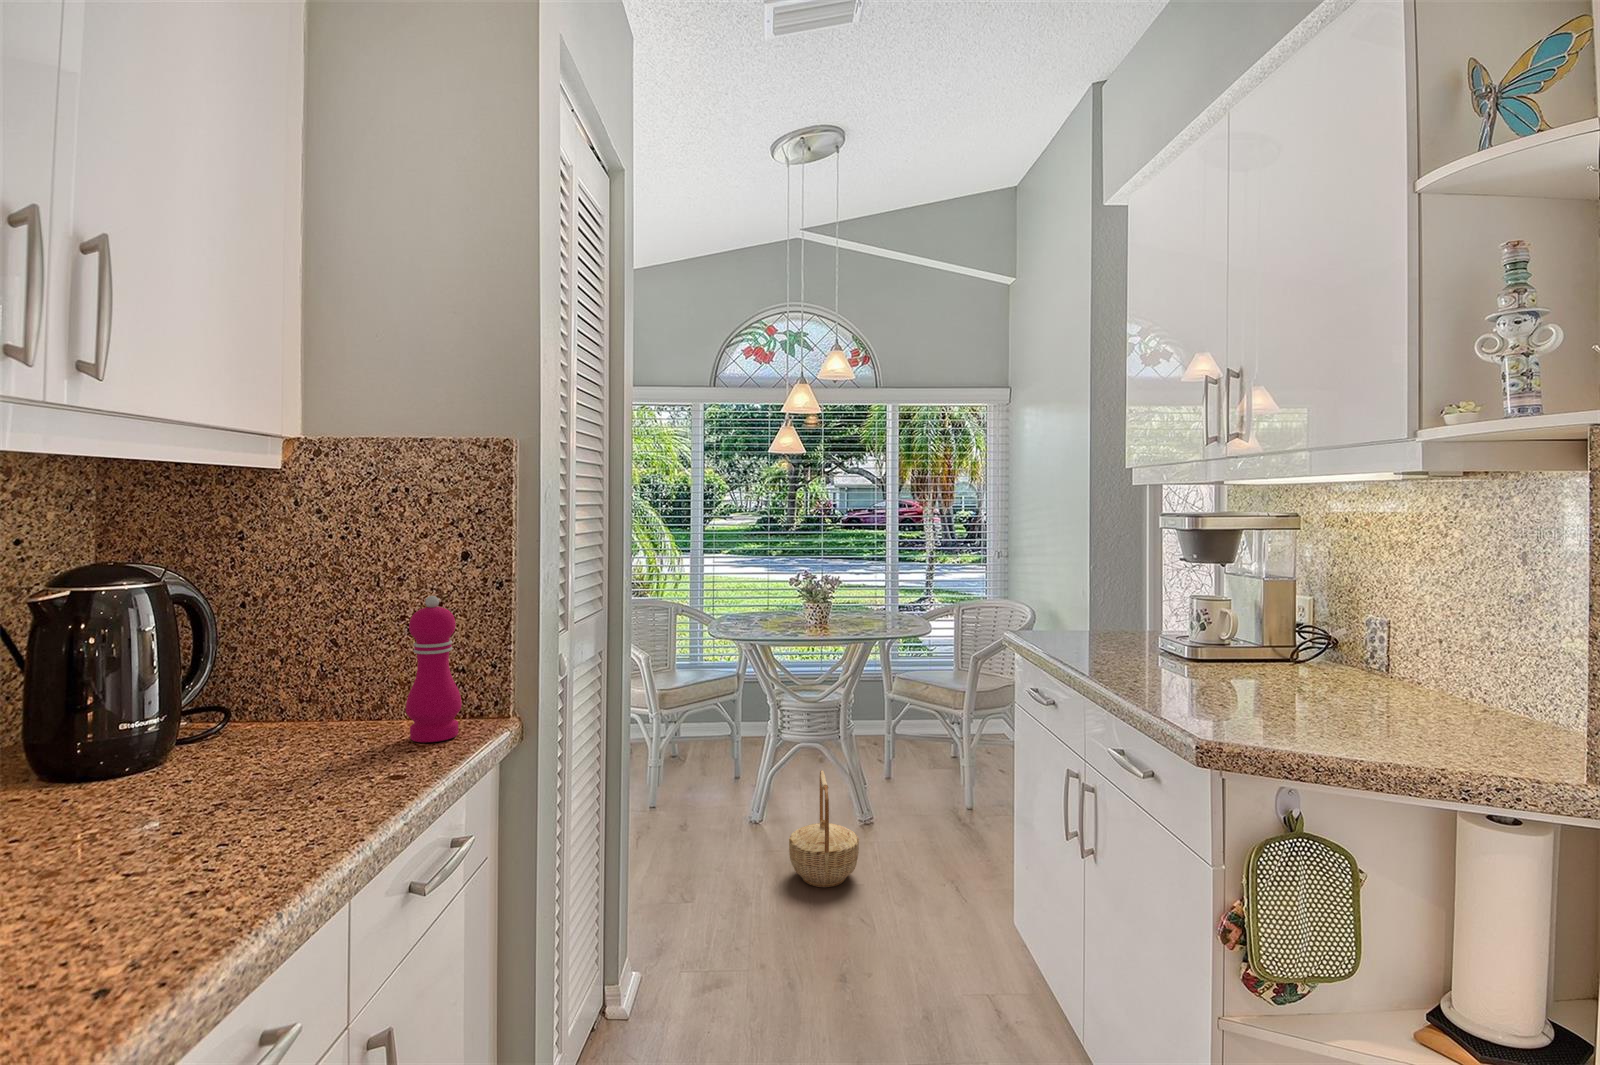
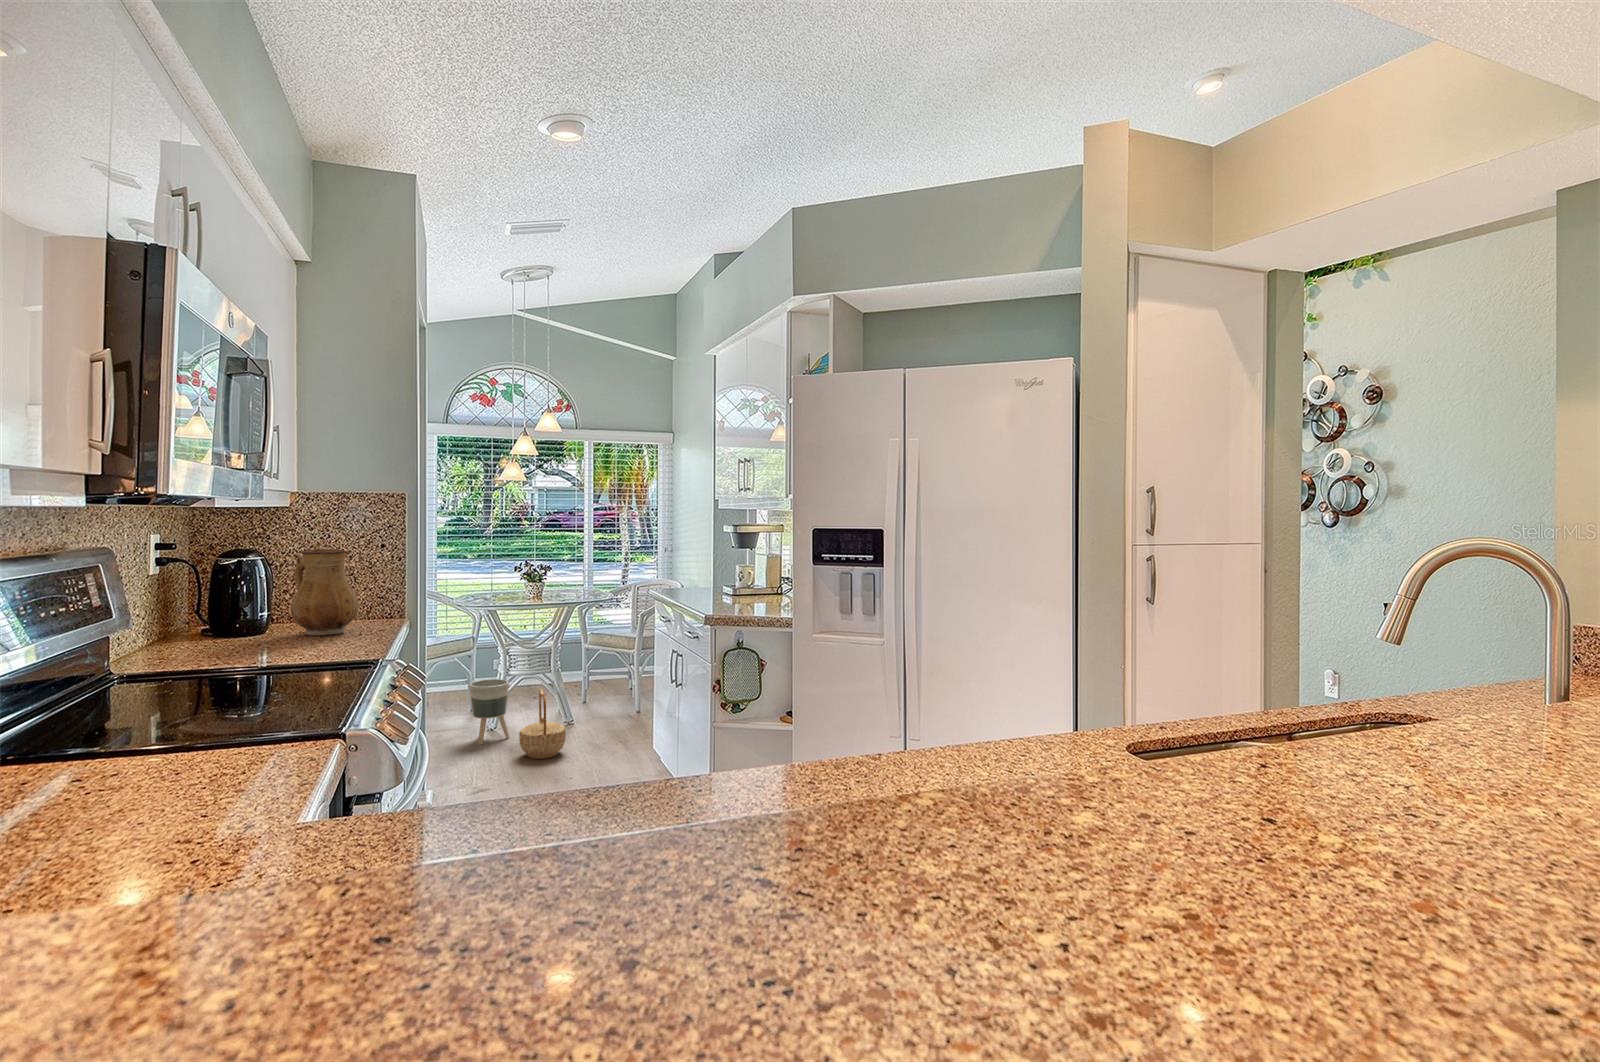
ceramic pitcher: none [159,568,345,804] -> present [291,549,358,635]
pepper mill: present [406,596,462,742] -> none [362,562,386,624]
planter: none [724,740,779,839] -> present [469,679,509,745]

